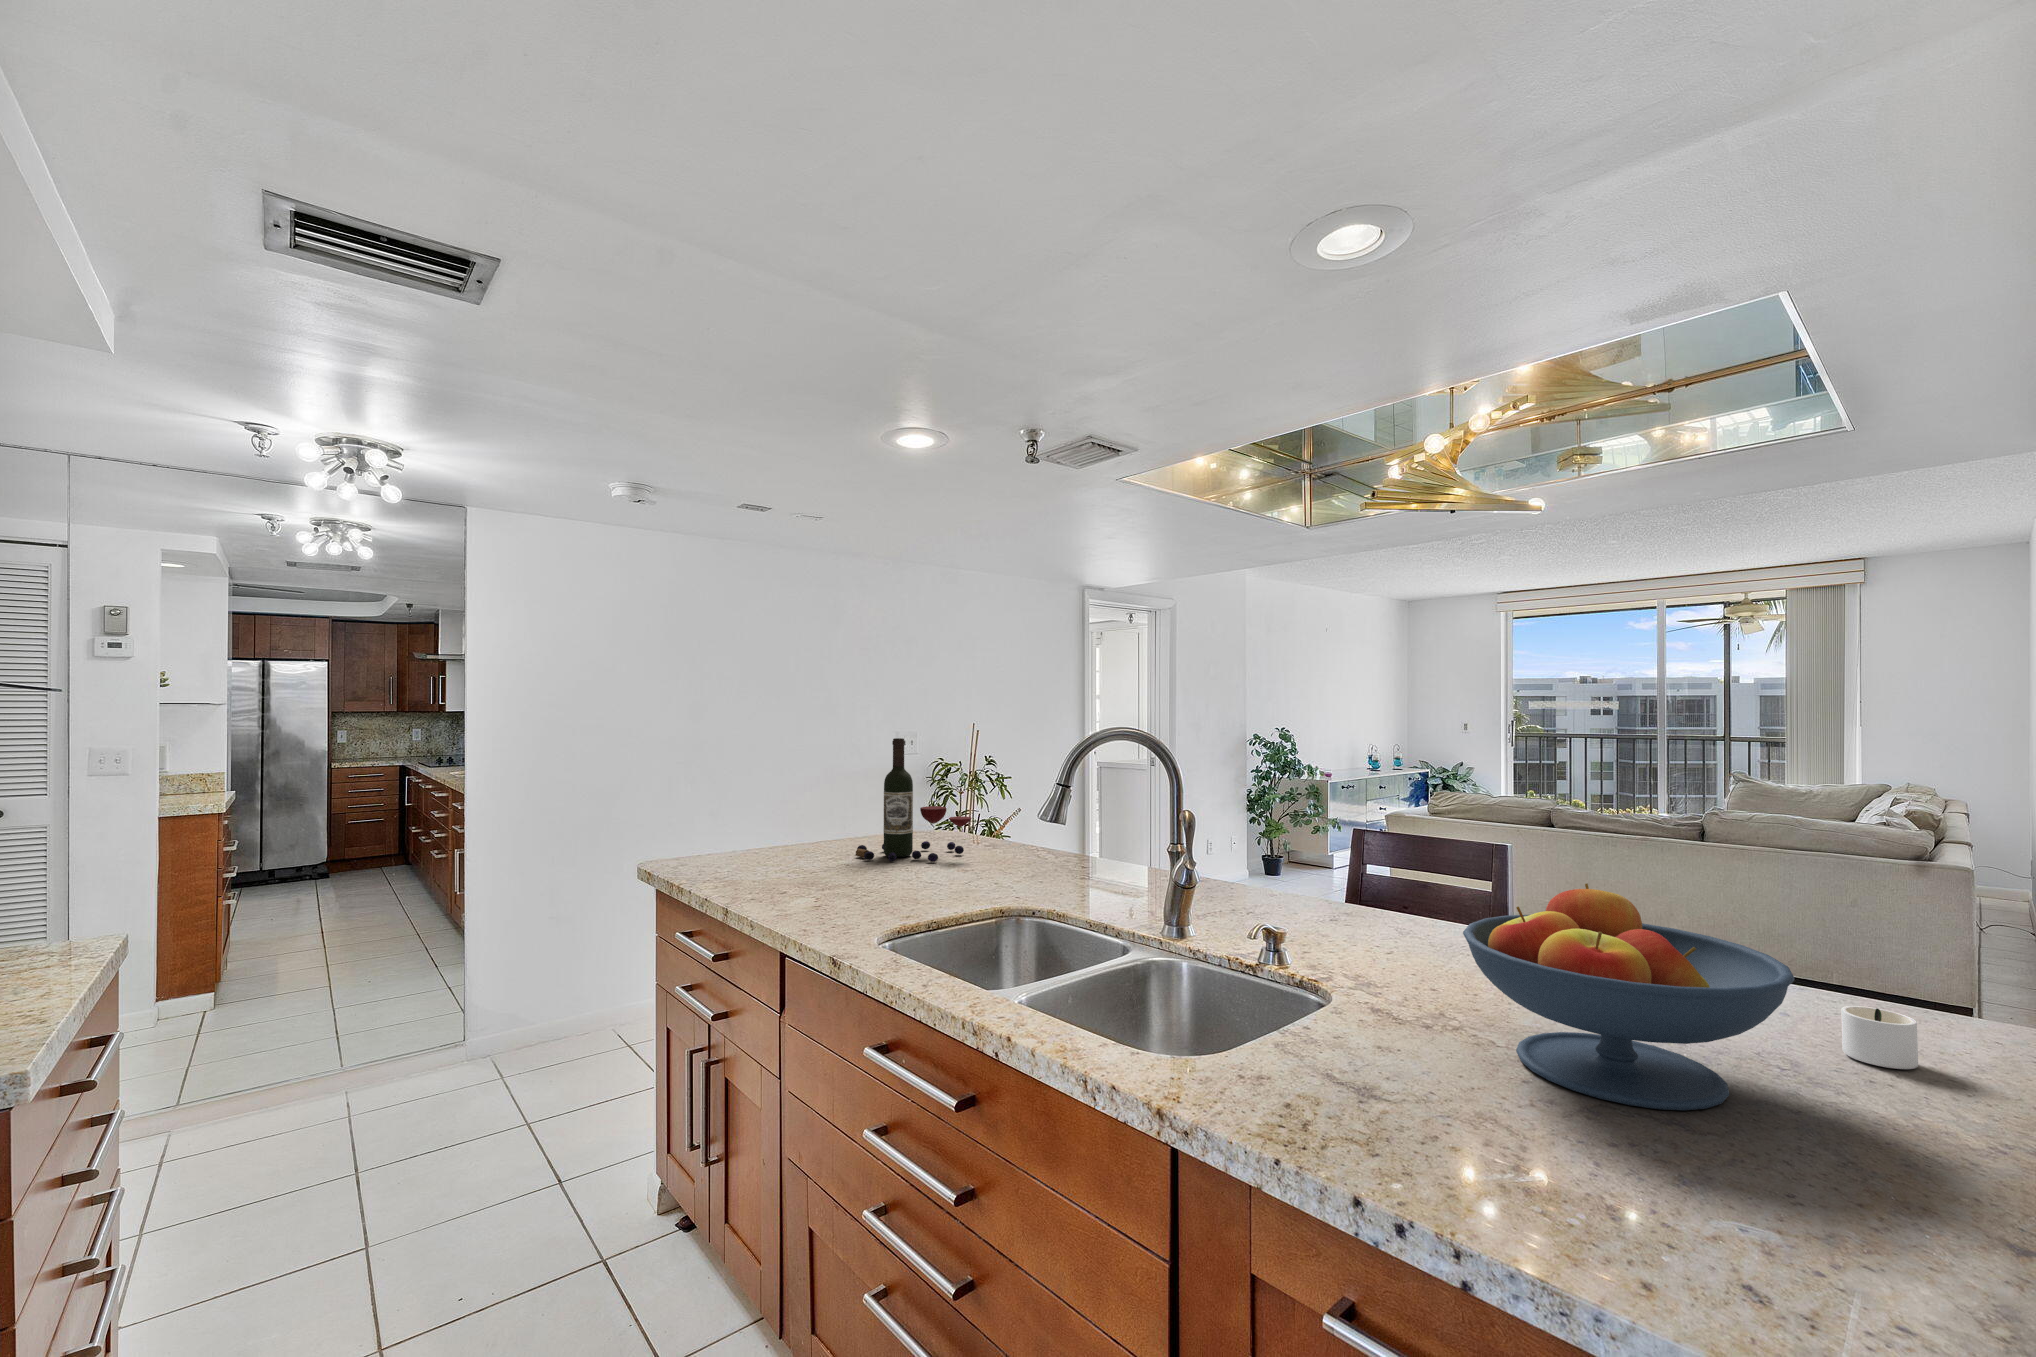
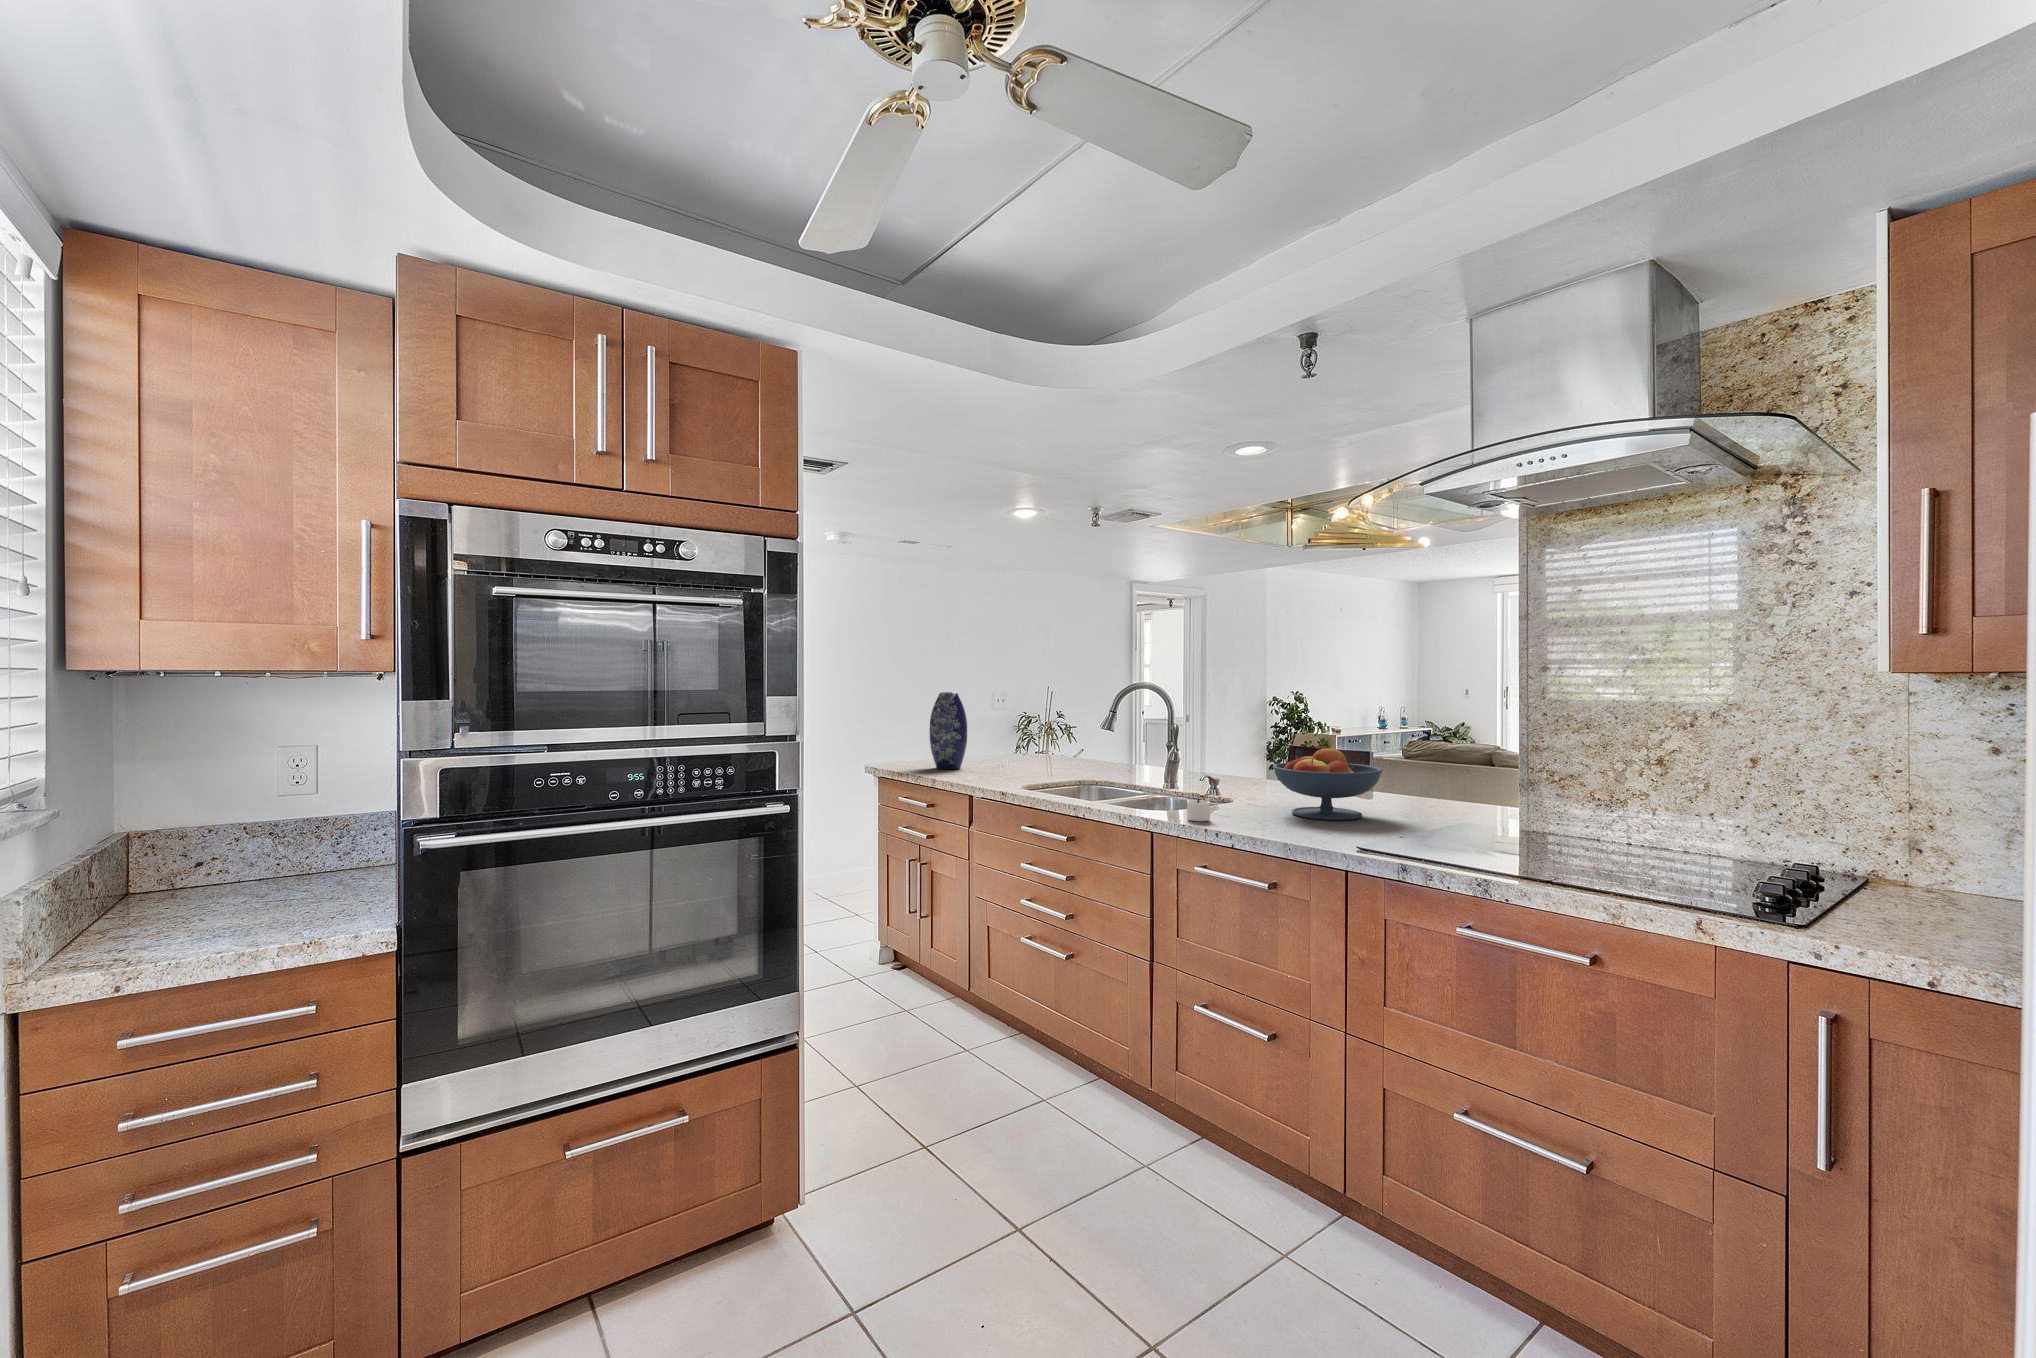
vase: none [740,738,807,875] -> present [930,692,967,769]
wine bottle: present [856,738,972,862] -> none [990,693,1061,766]
candle: present [1841,1006,1918,1069] -> present [1187,799,1210,821]

